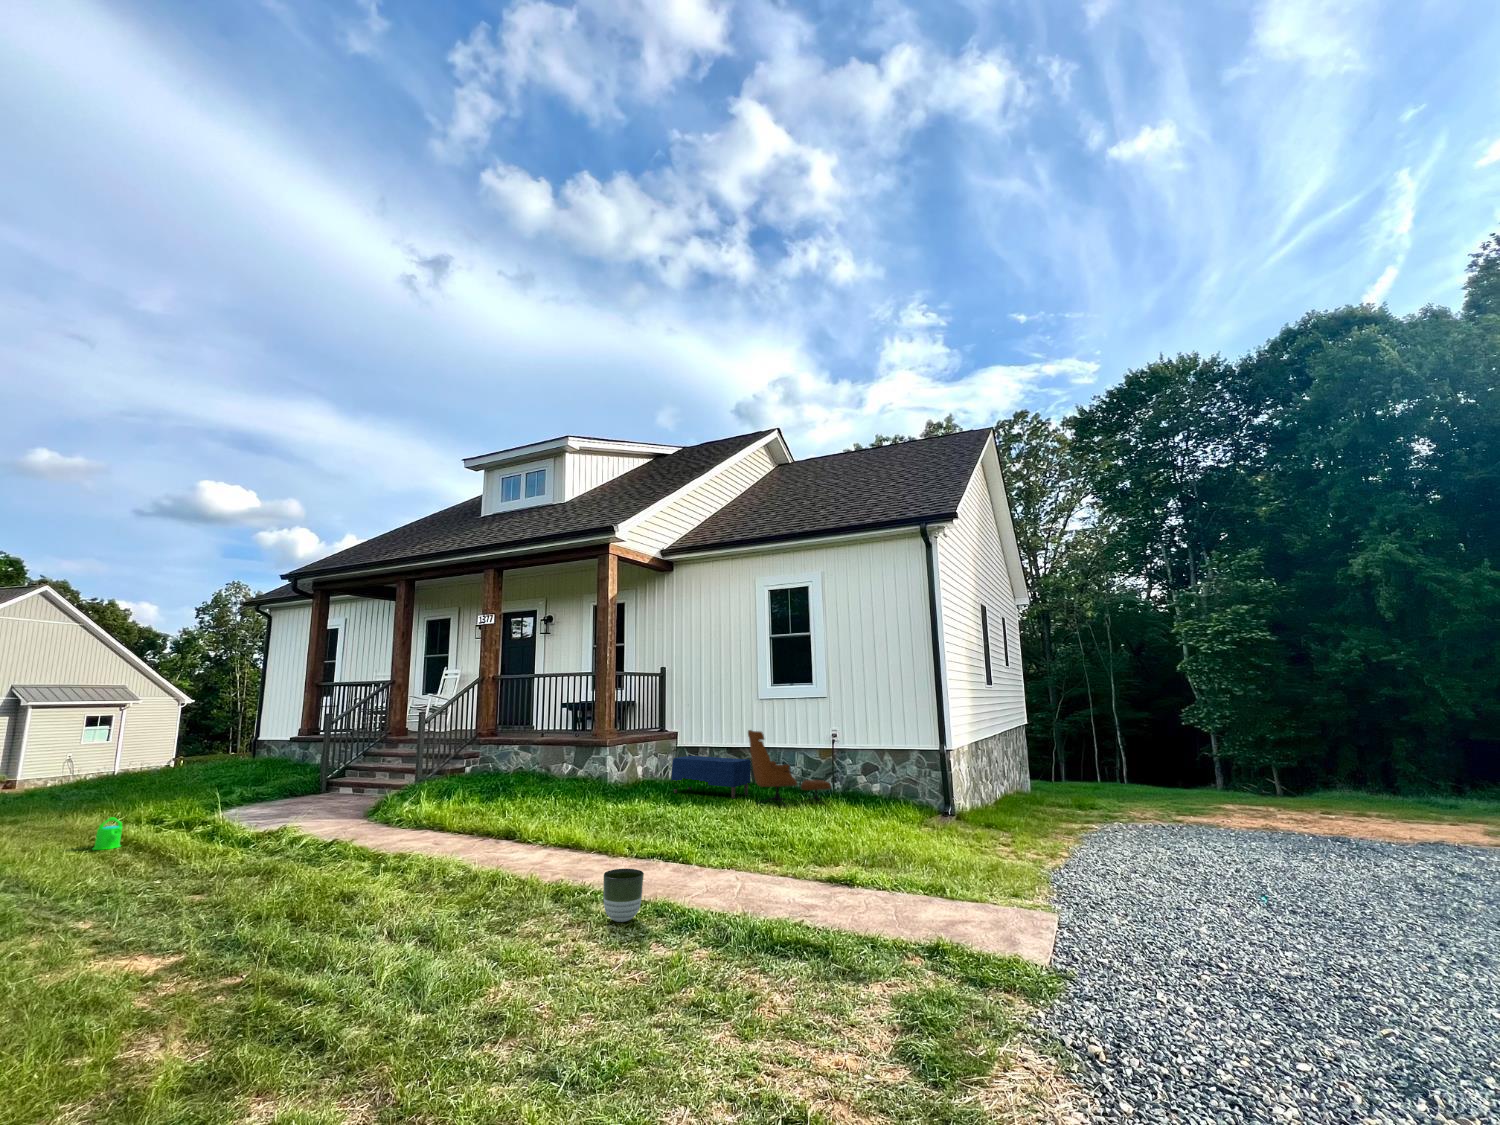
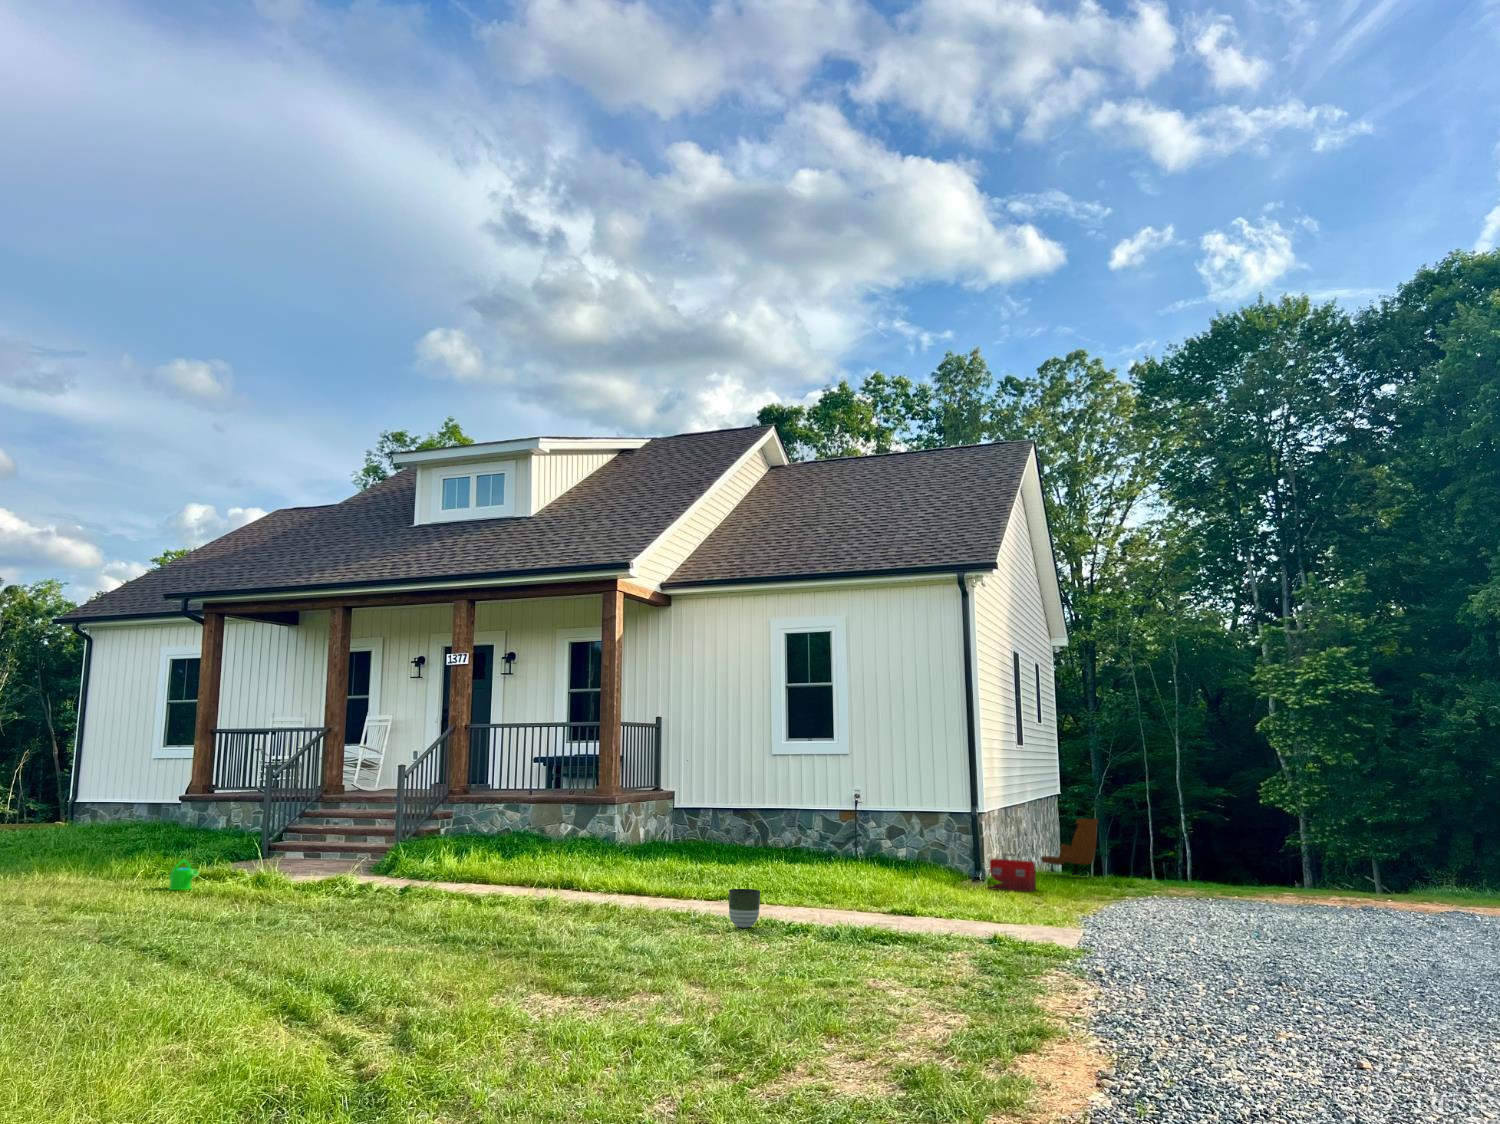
lounge chair: present [748,730,831,806] -> present [1041,818,1098,876]
bench: present [672,756,751,798] -> none [675,819,763,864]
toolbox: none [957,789,1006,828] -> present [987,853,1036,892]

